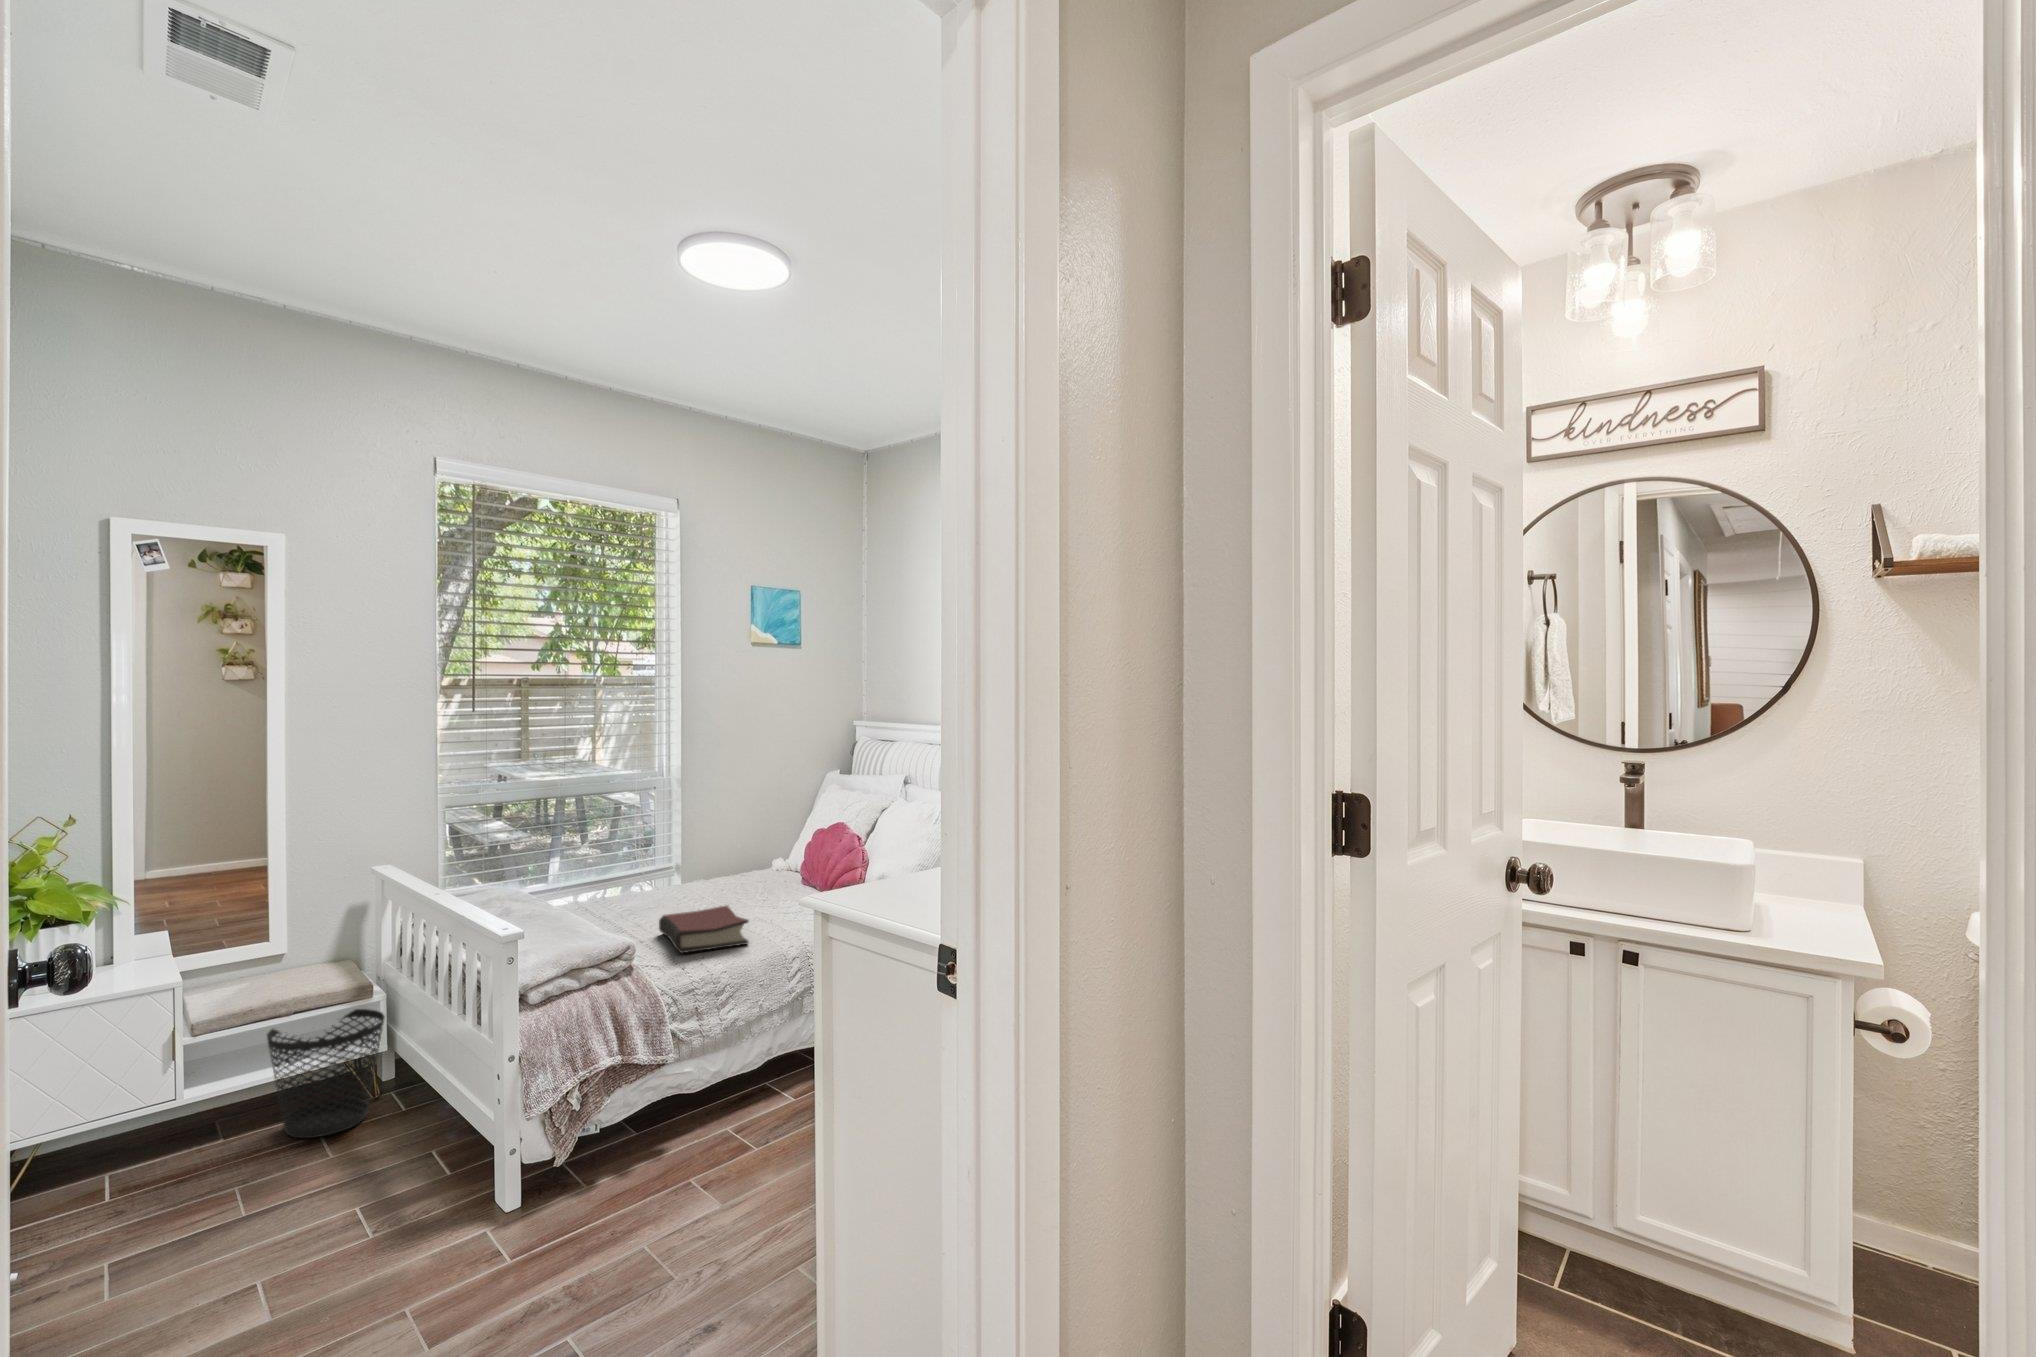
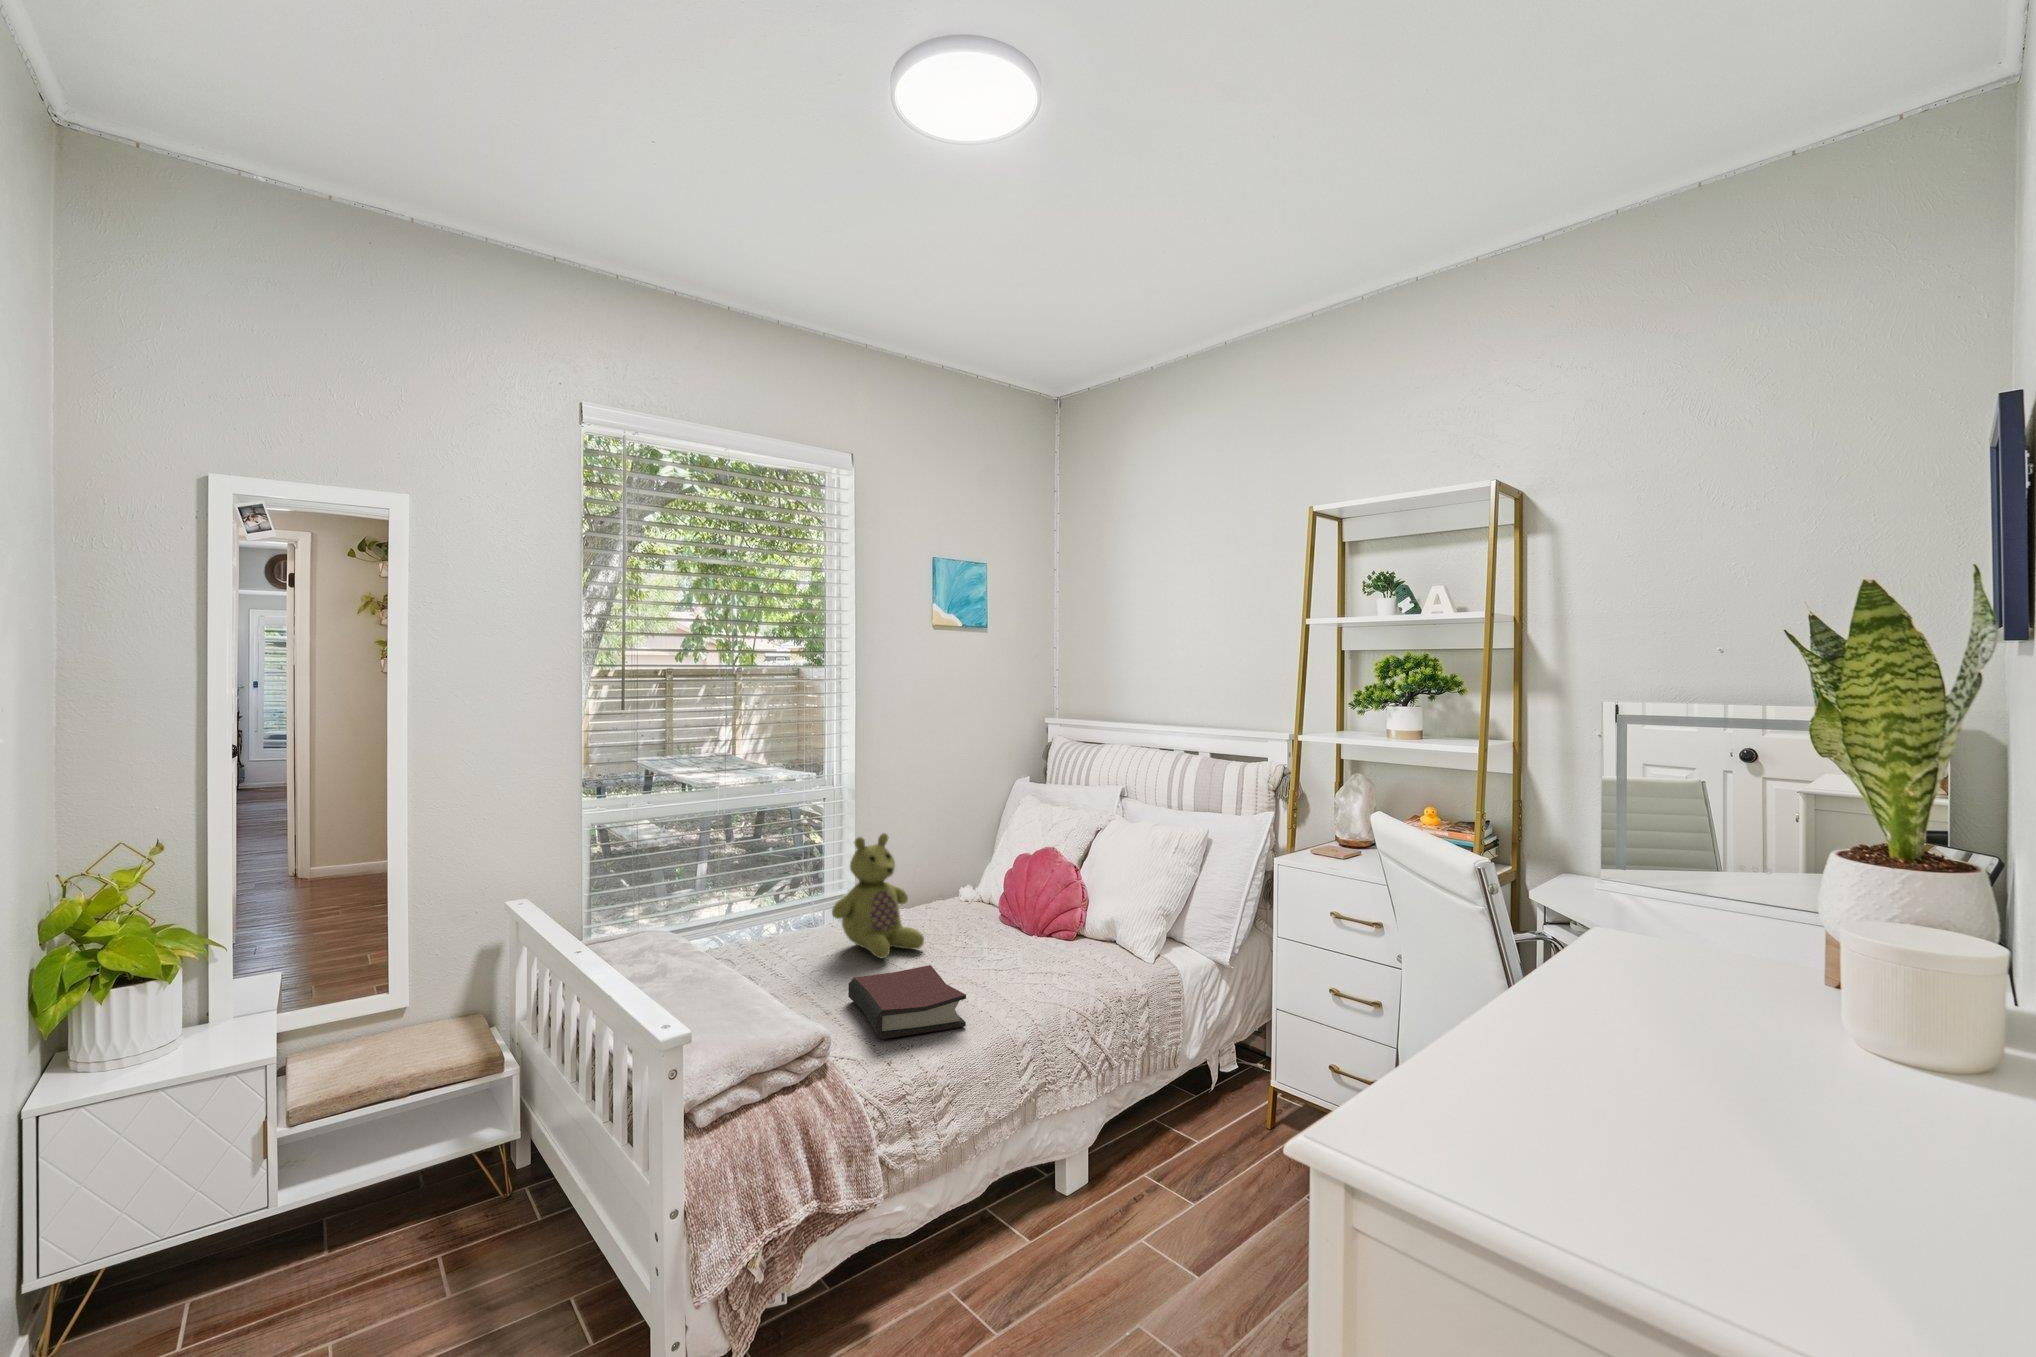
stuffed bear: none [651,809,729,907] -> present [832,833,924,958]
wastebasket: present [267,1009,385,1138] -> none [378,1085,520,1260]

